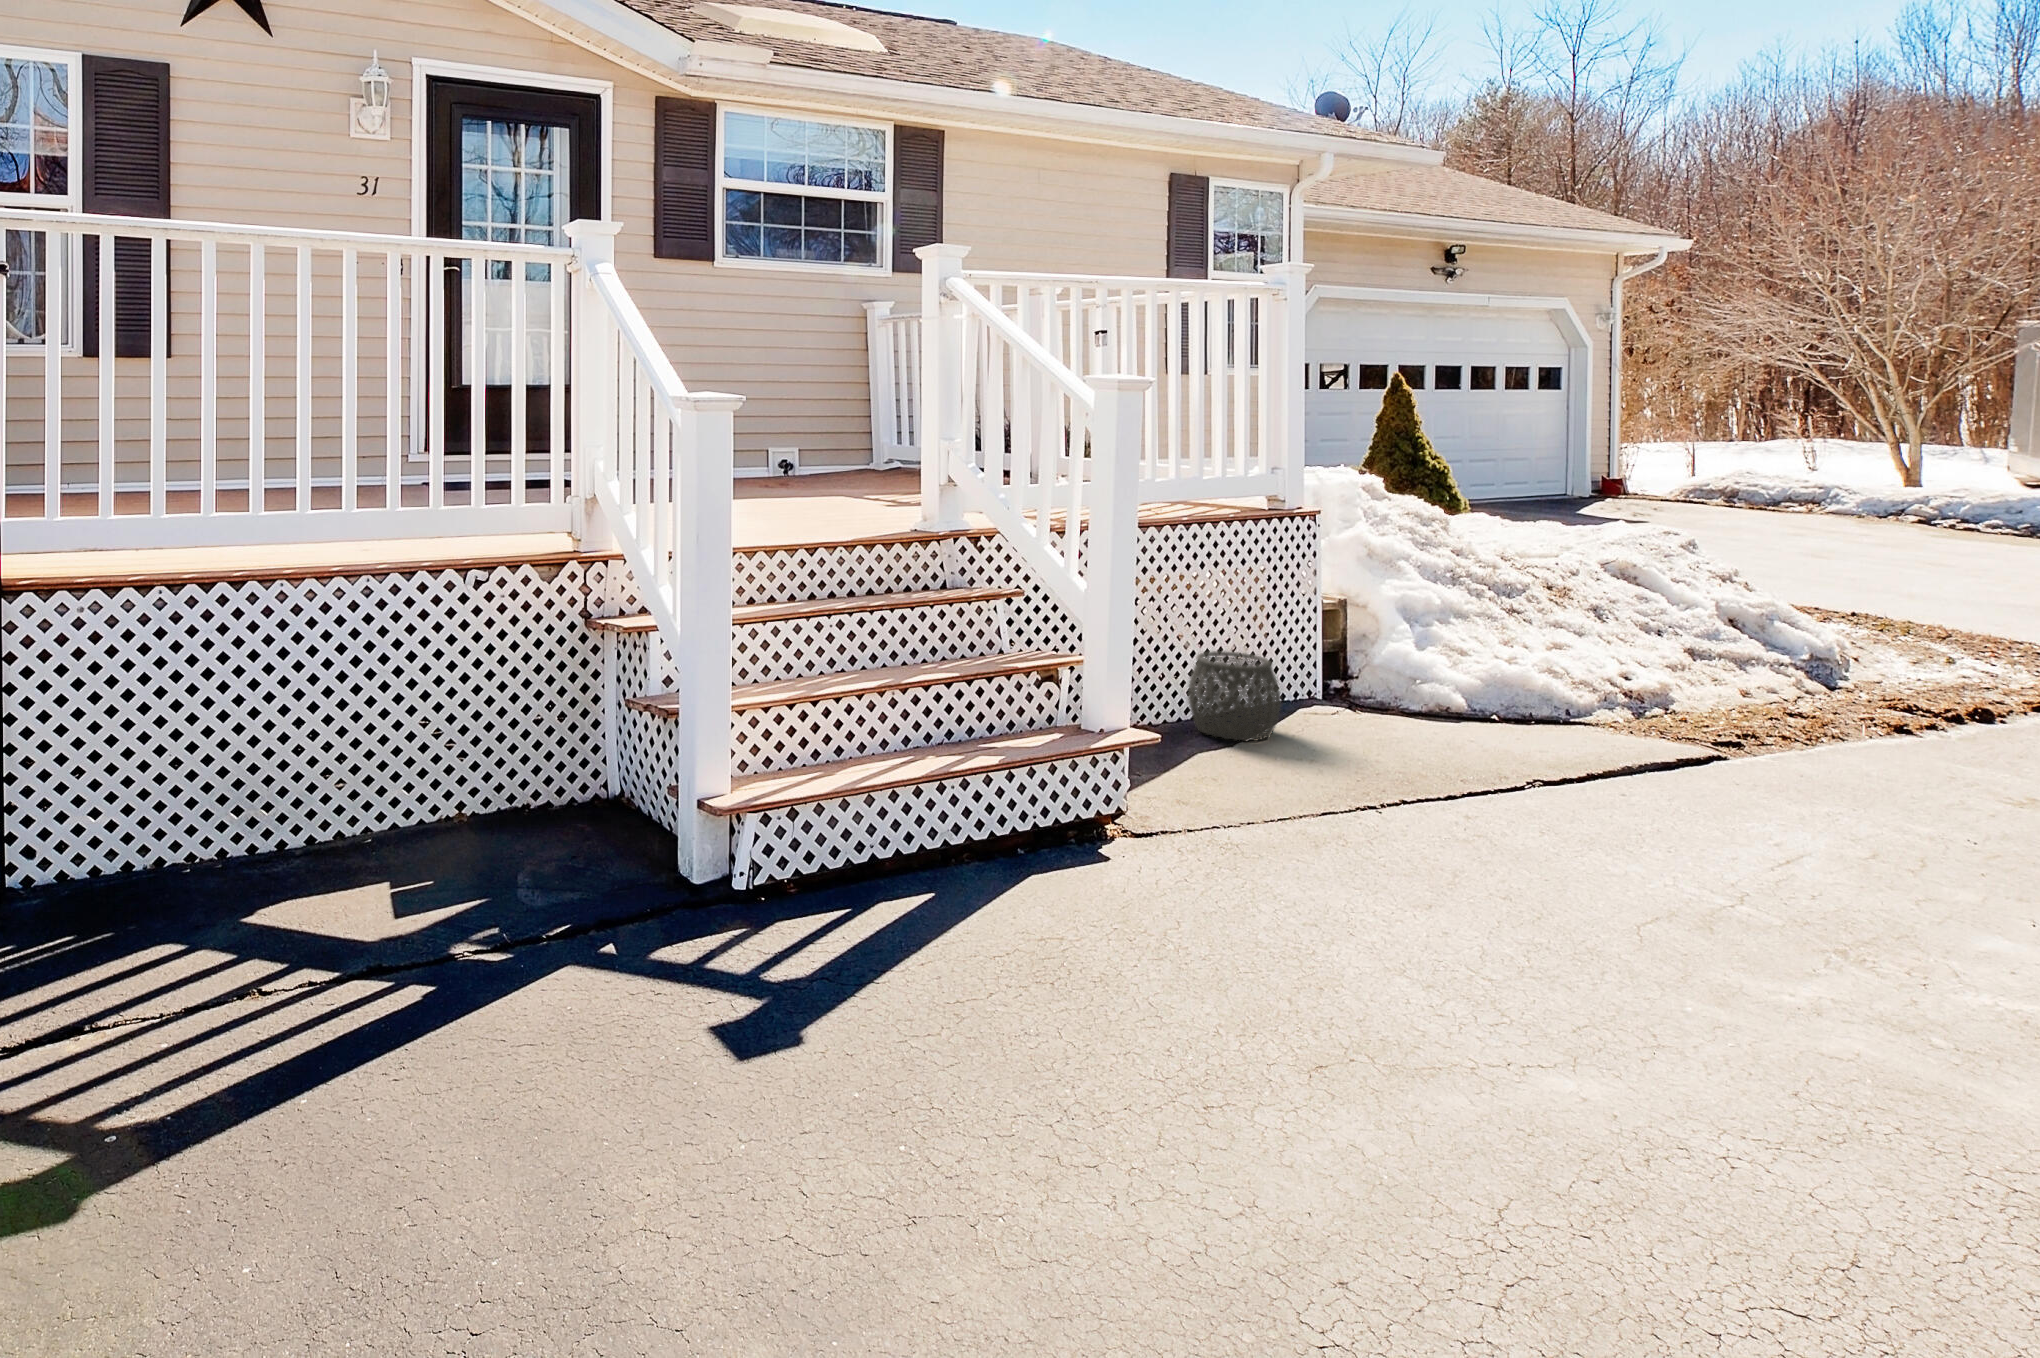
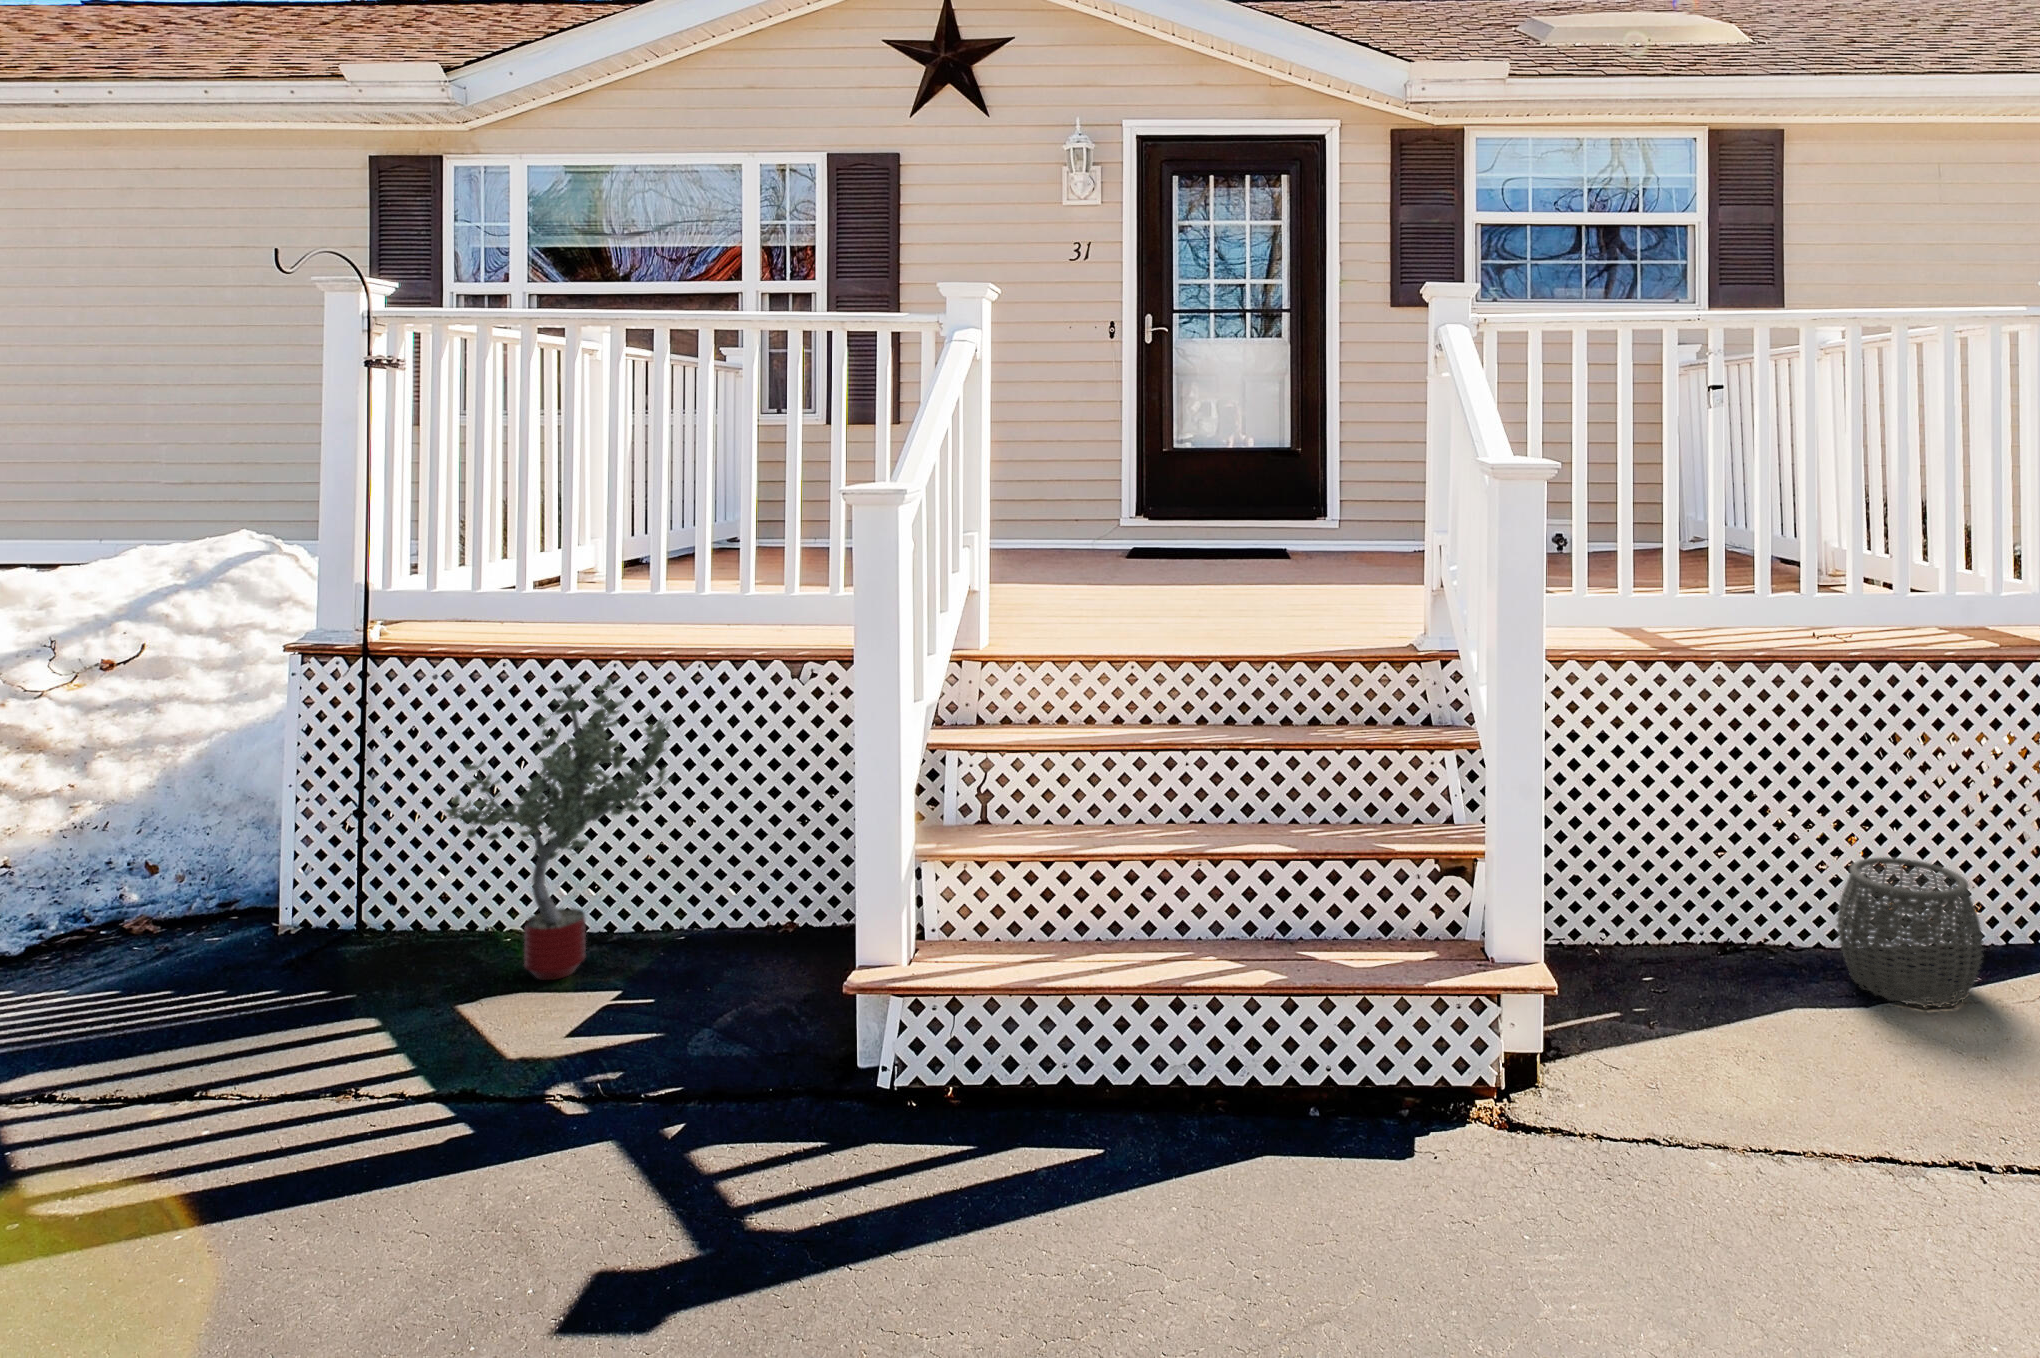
potted tree: none [164,592,408,886] -> present [444,678,671,980]

